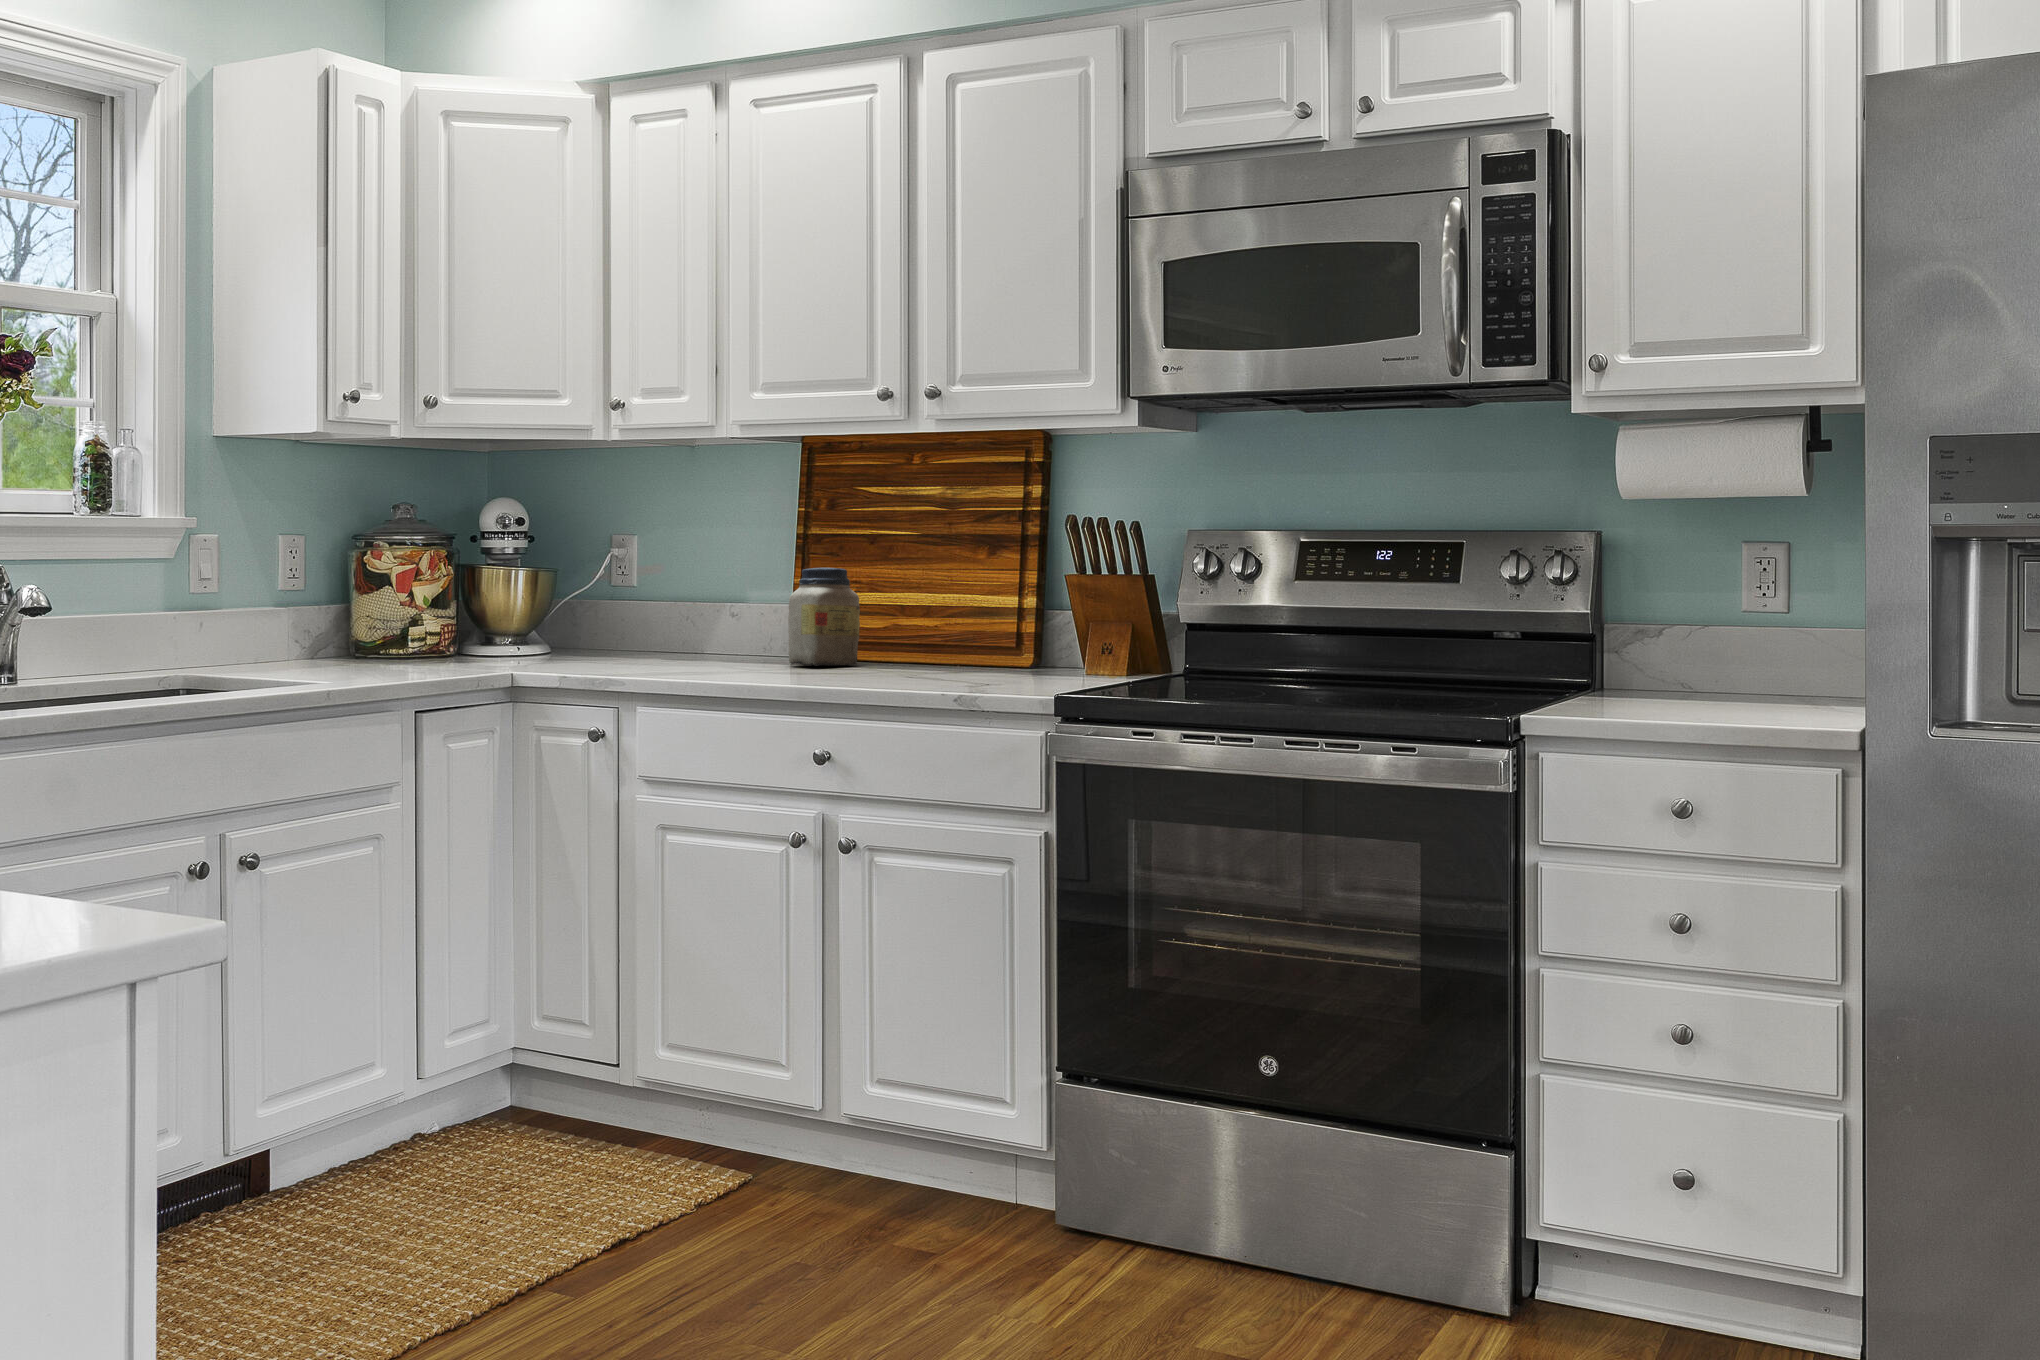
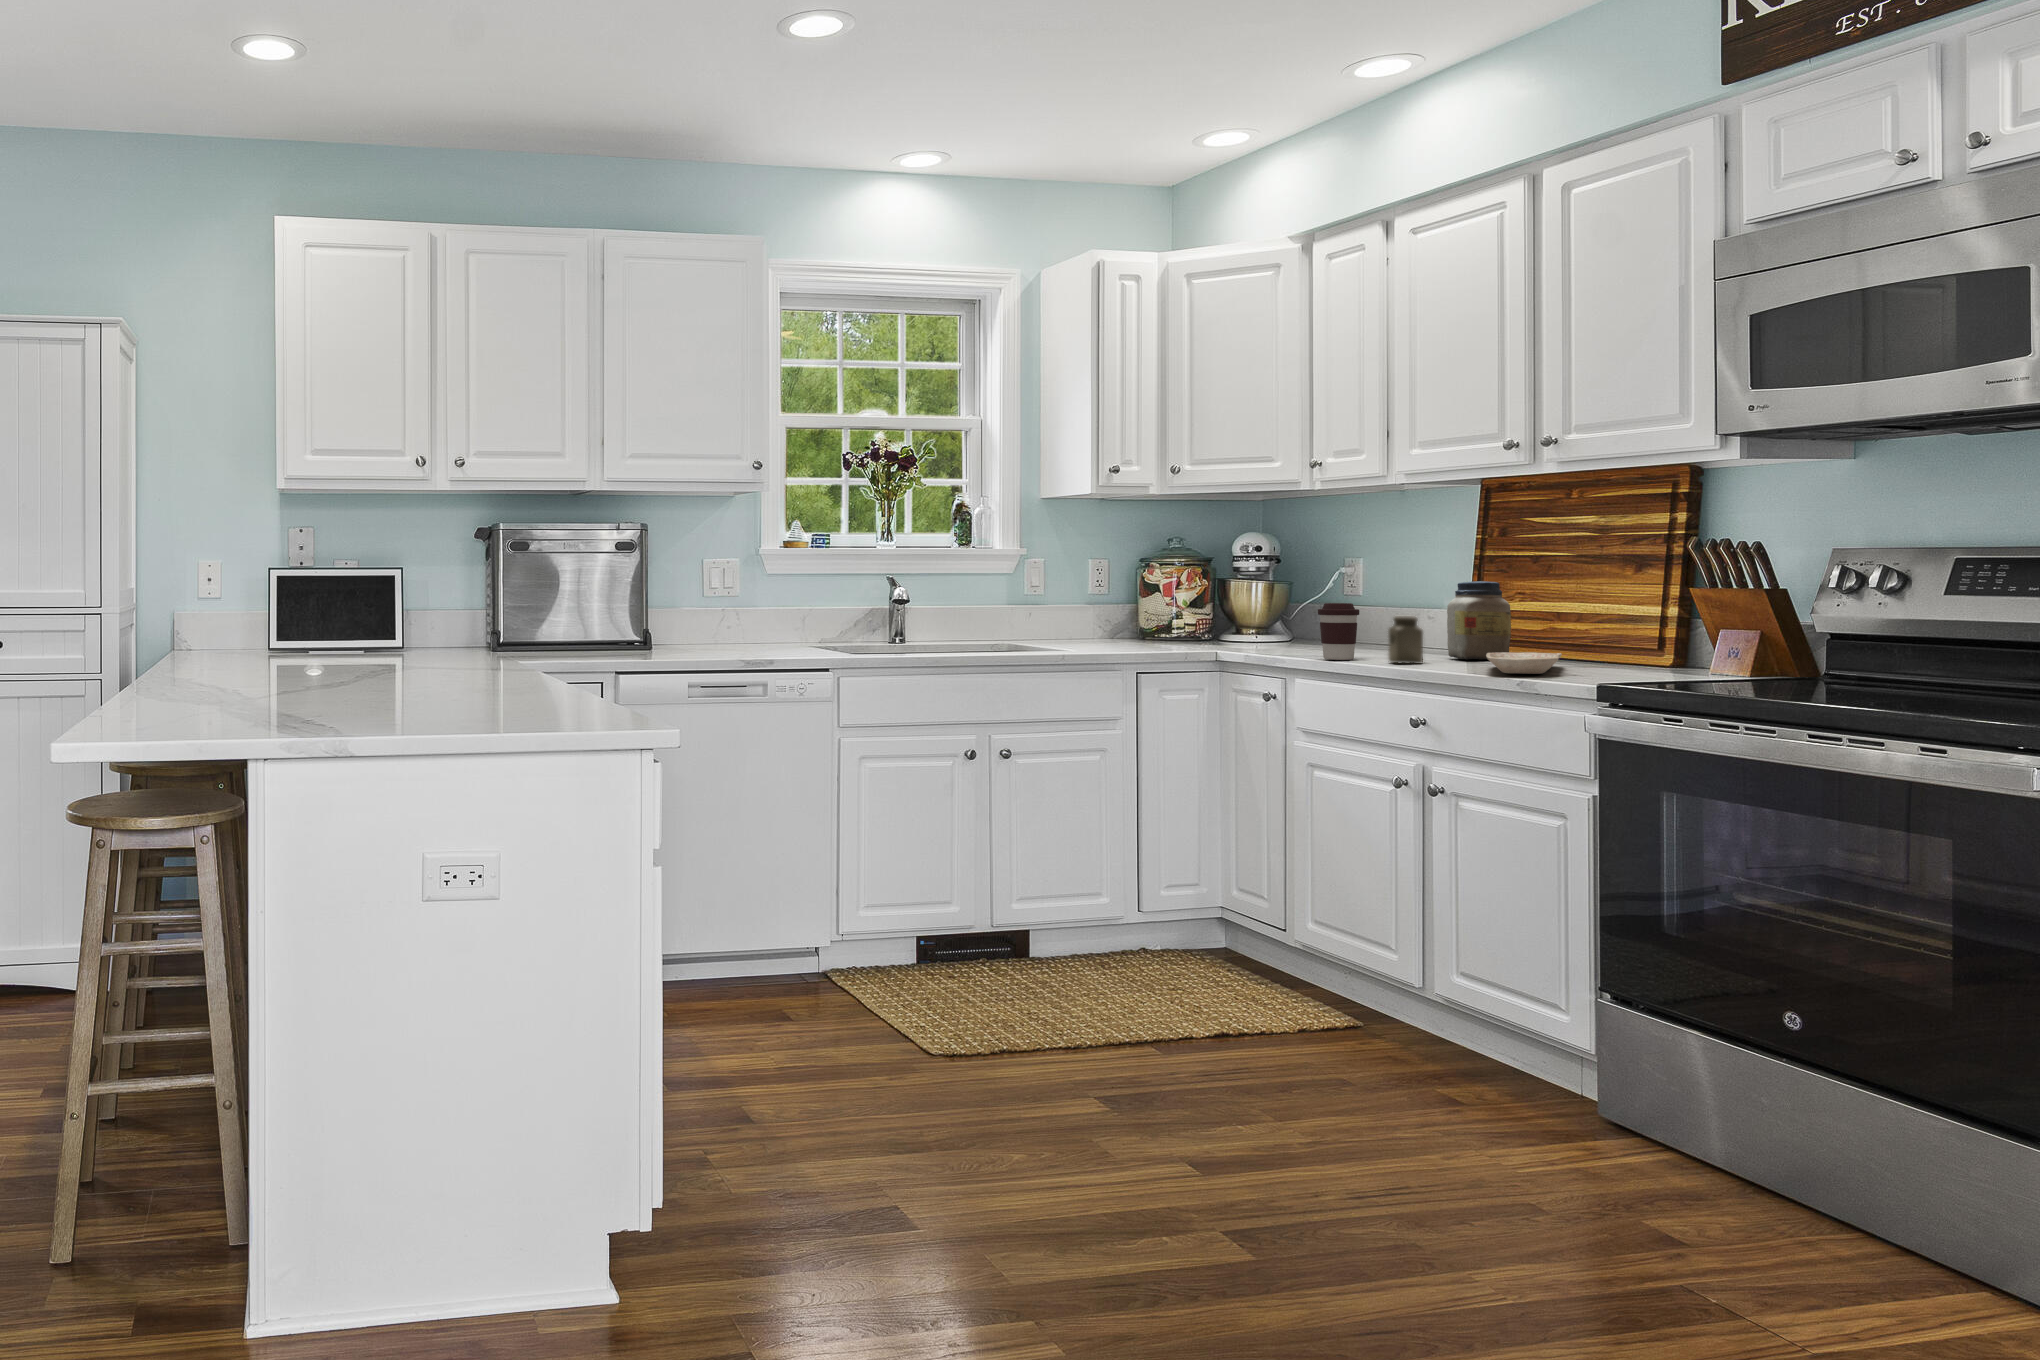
coffee cup: none [640,594,690,669] -> present [1318,603,1359,660]
salt shaker: none [732,610,775,672] -> present [1388,616,1423,664]
tray: none [858,655,956,679] -> present [1486,652,1562,674]

